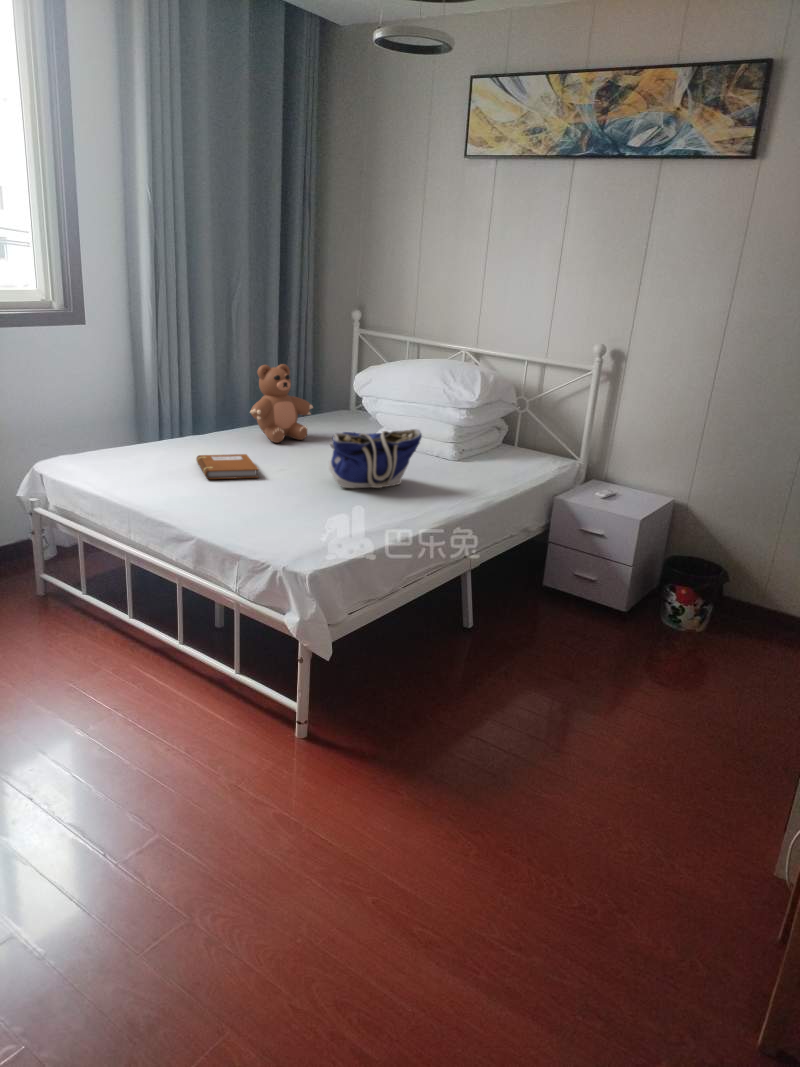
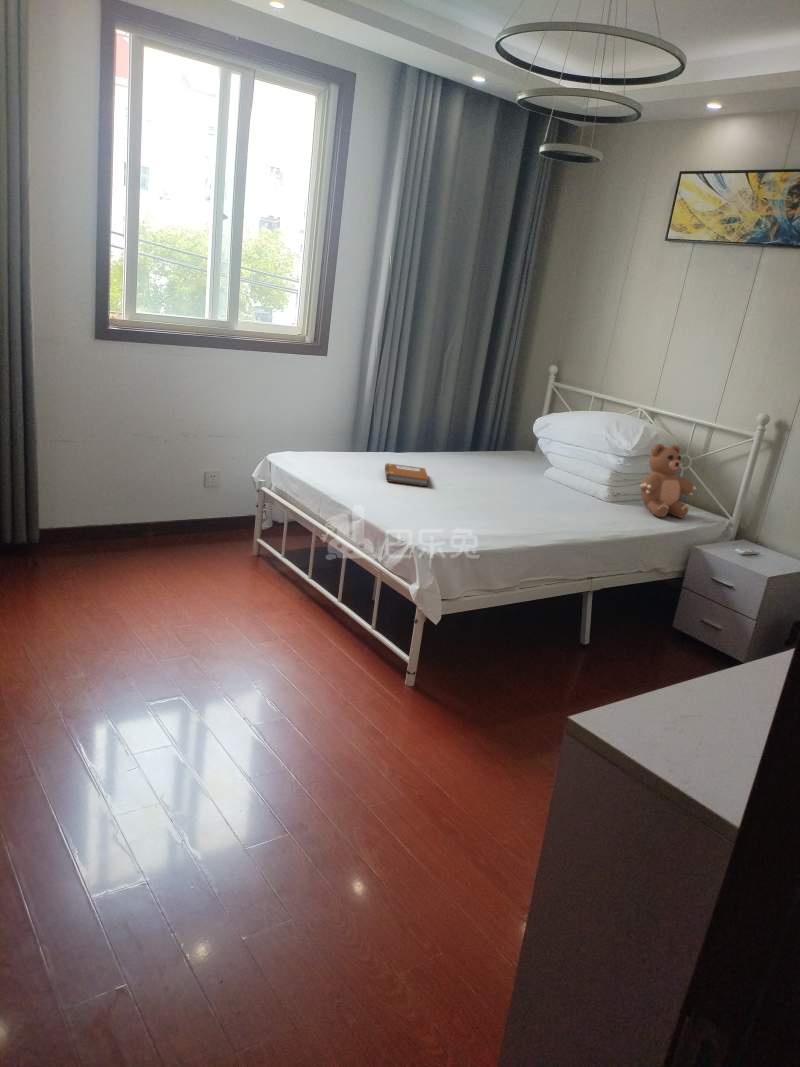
teddy bear: present [250,364,313,443] -> present [640,444,696,517]
tote bag: present [329,429,422,488] -> none [484,457,567,510]

